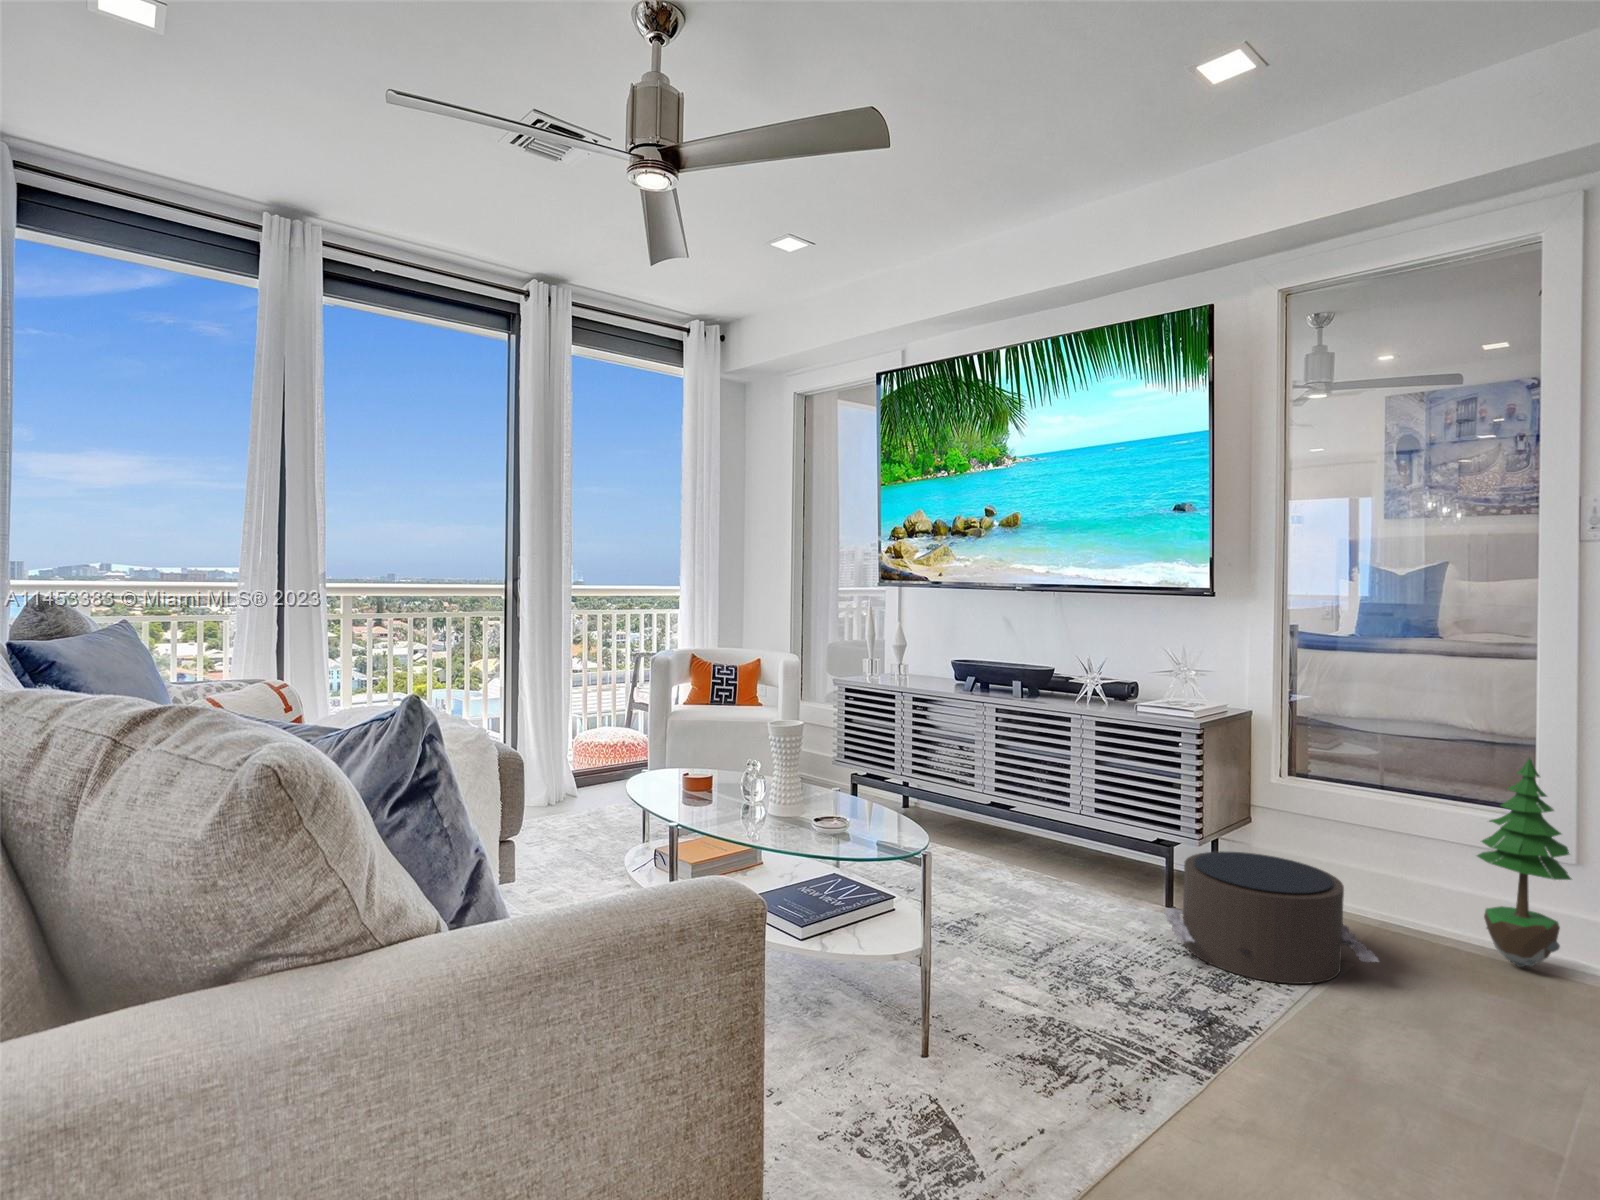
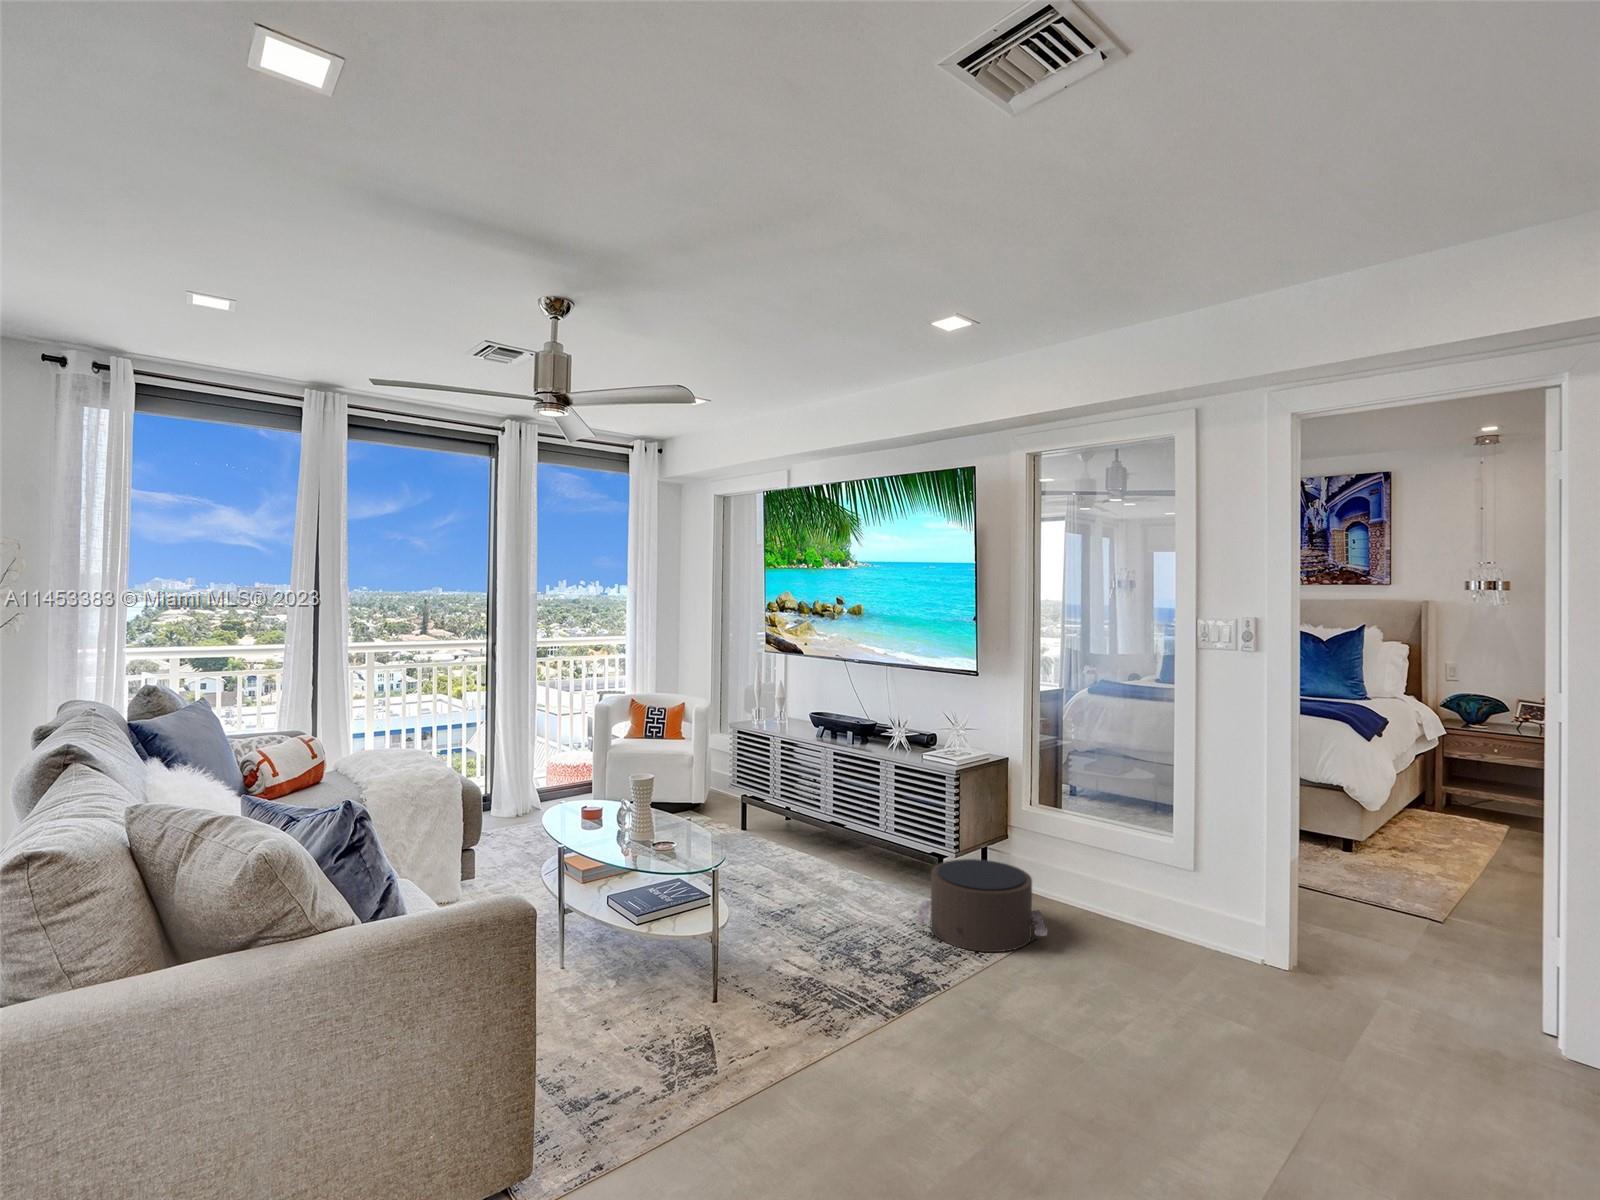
potted tree: present [1477,758,1571,967] -> none [1127,791,1185,938]

